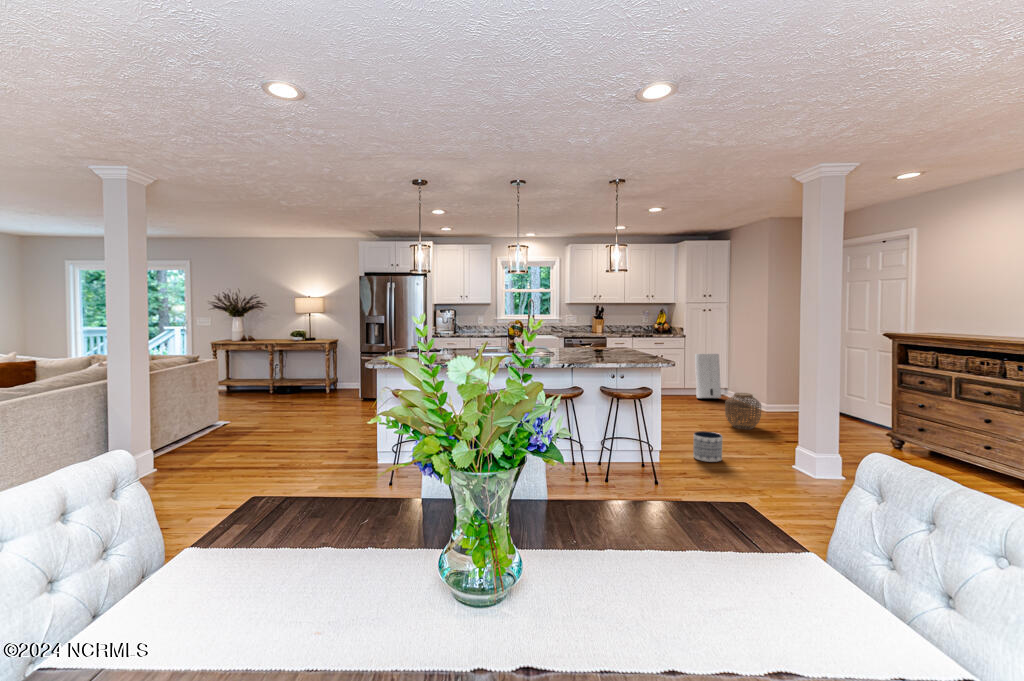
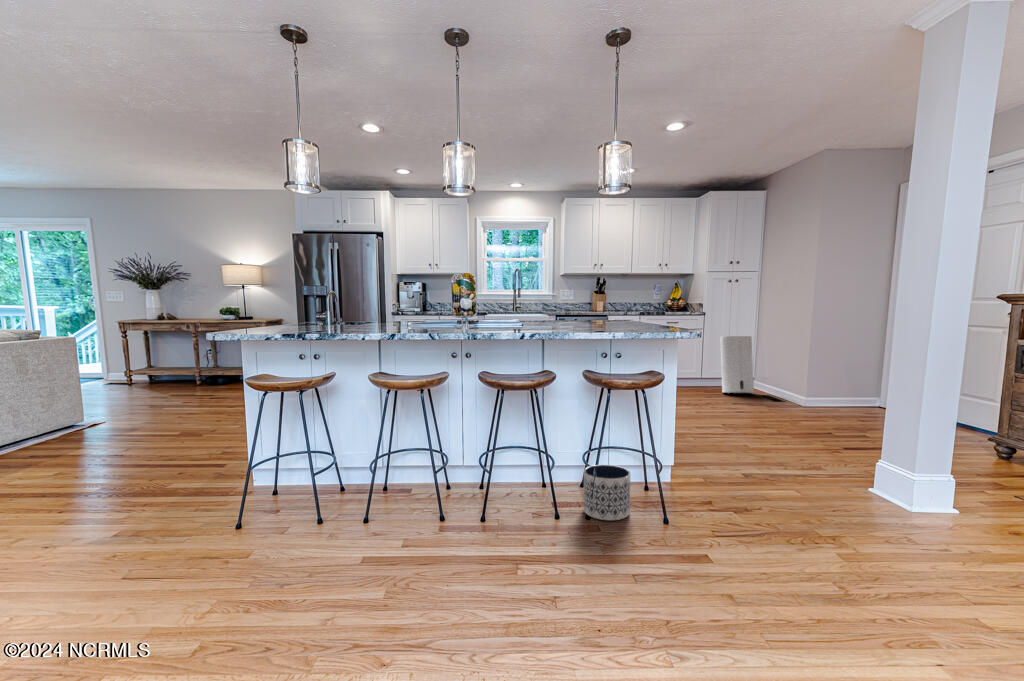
woven basket: present [725,393,761,429] -> none [762,384,813,434]
planter: present [693,431,722,462] -> present [583,465,630,520]

